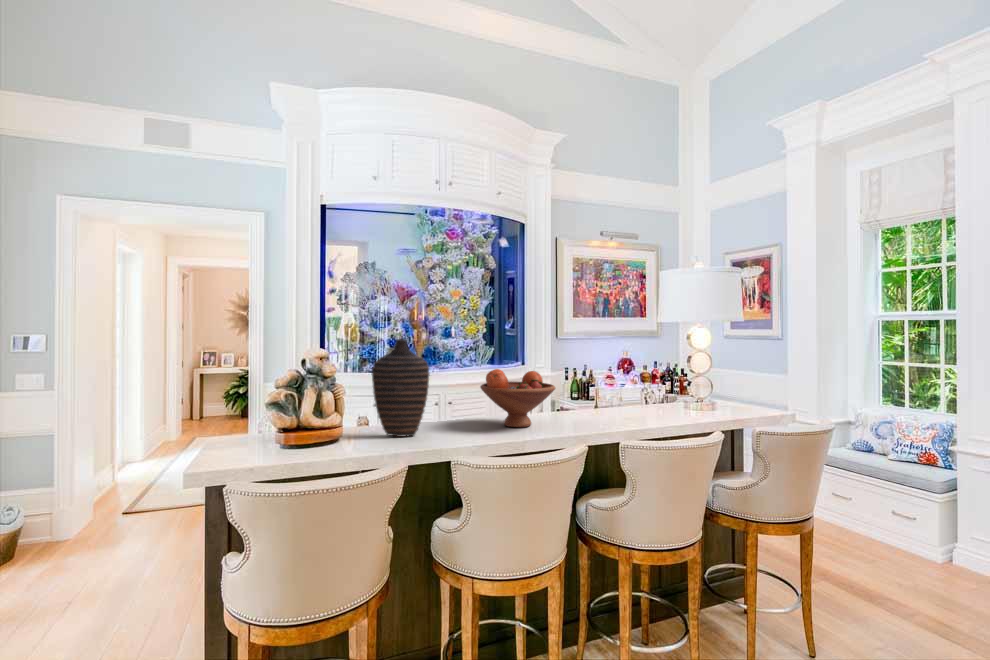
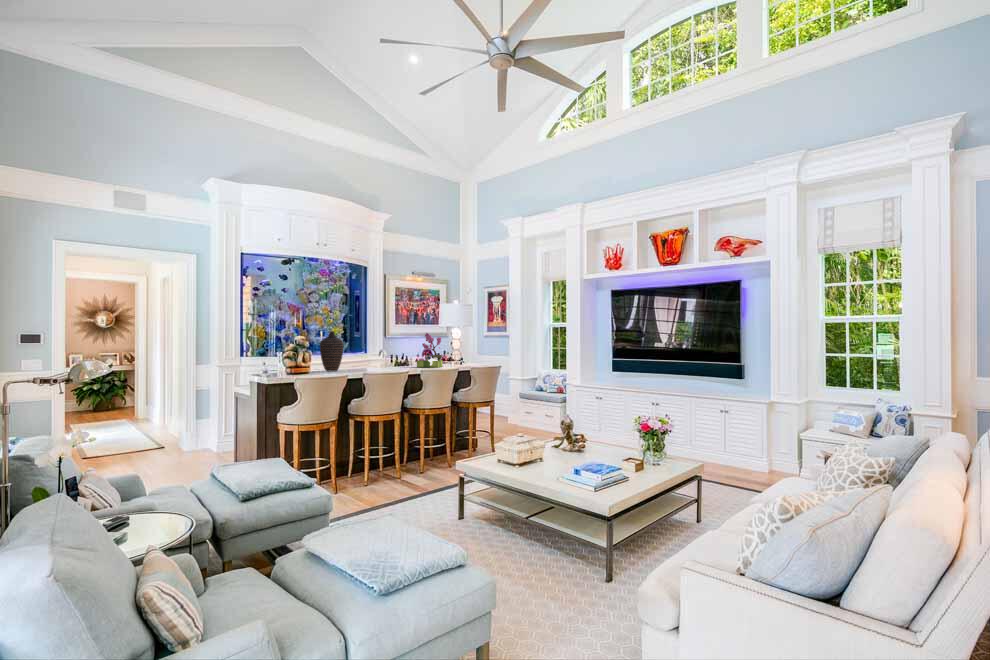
flower arrangement: none [610,336,671,421] -> present [417,333,443,368]
fruit bowl: present [480,369,555,427] -> none [361,346,394,369]

